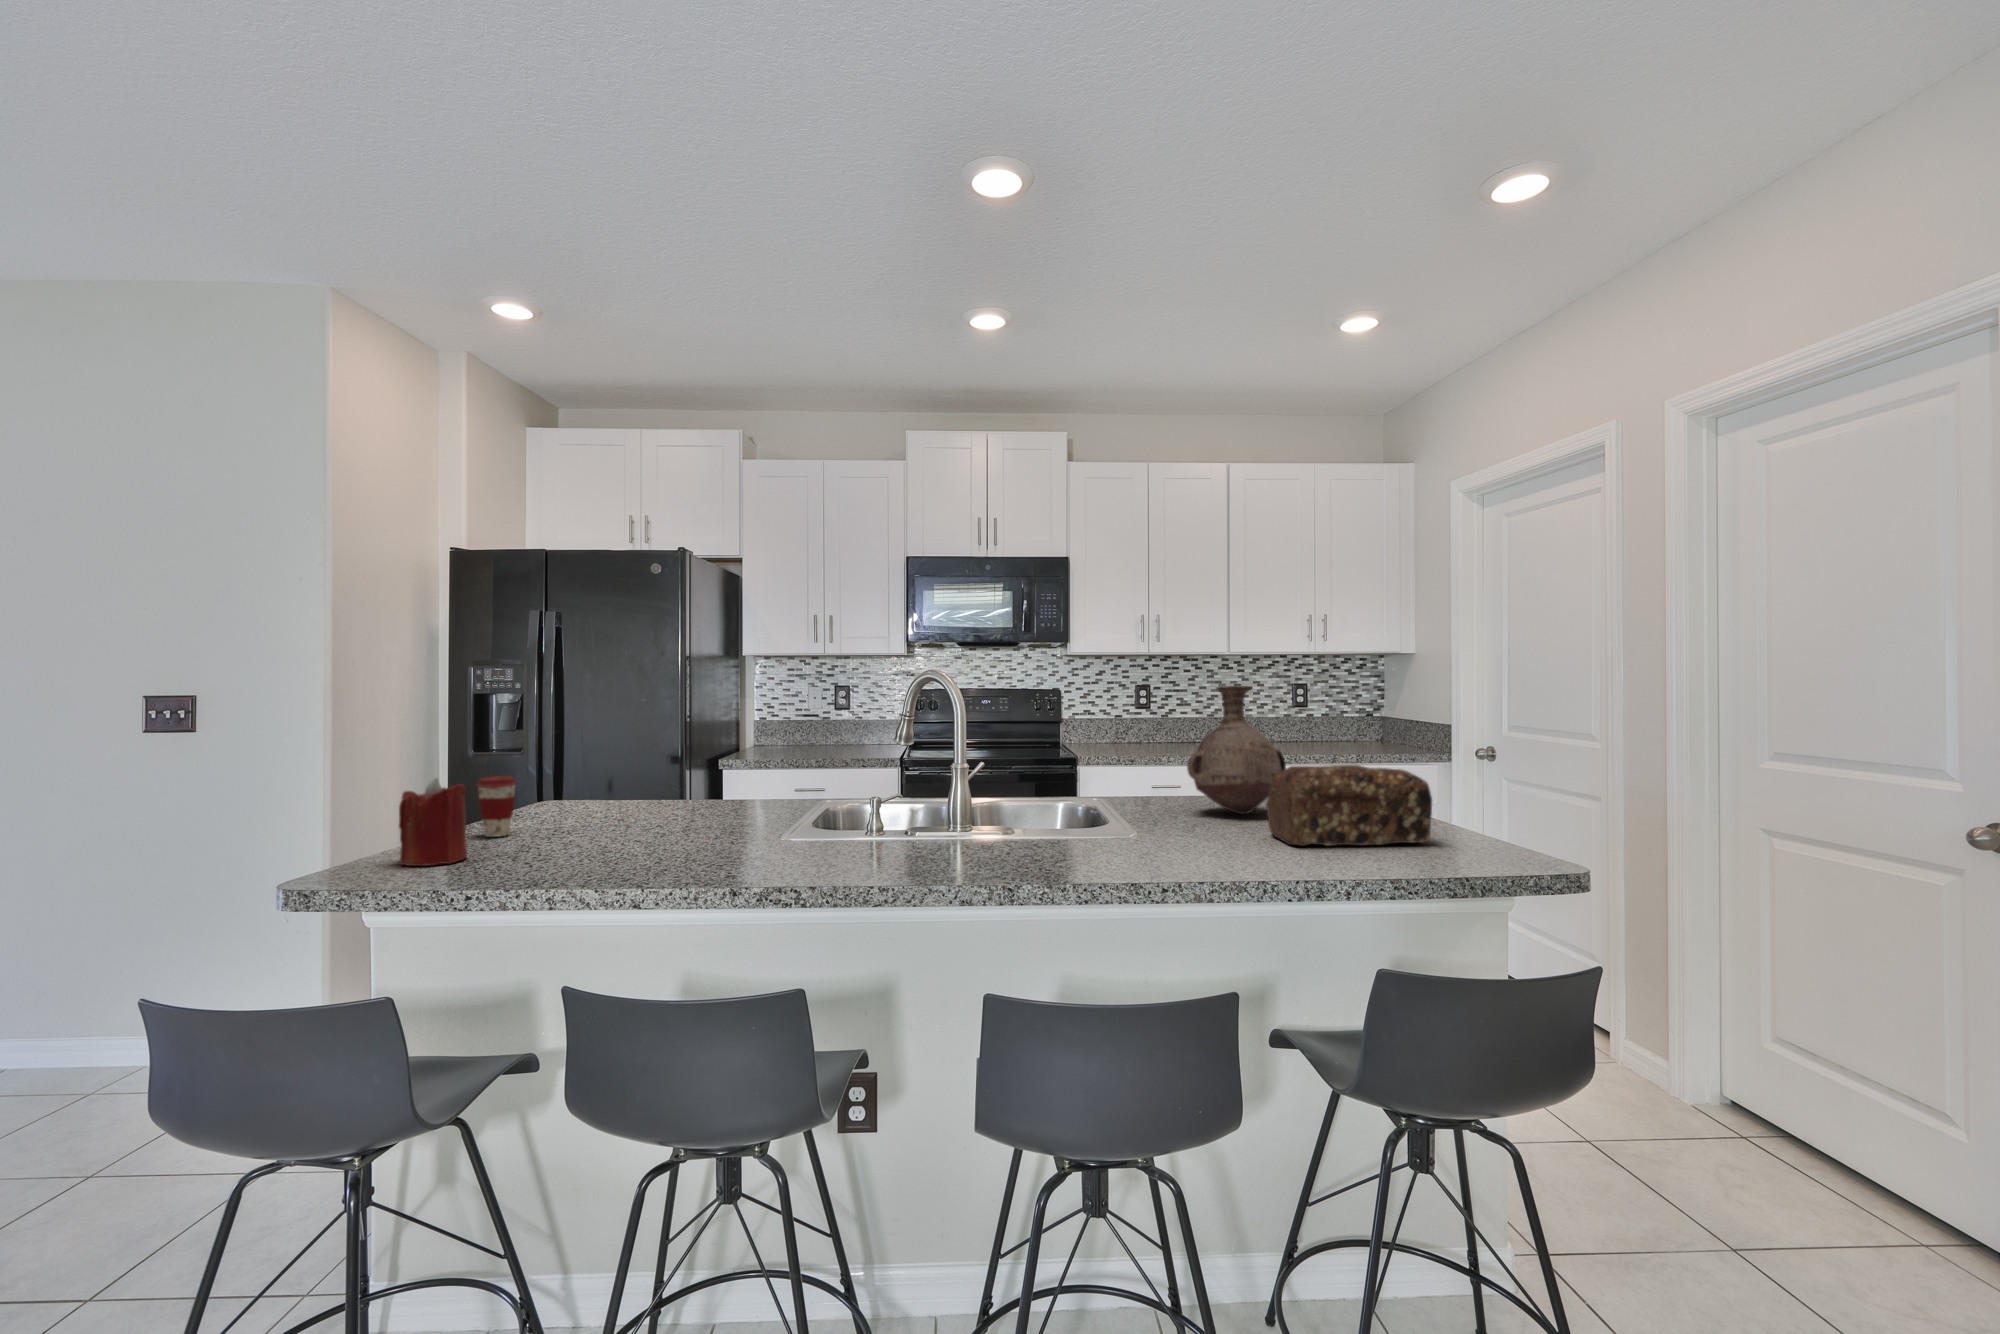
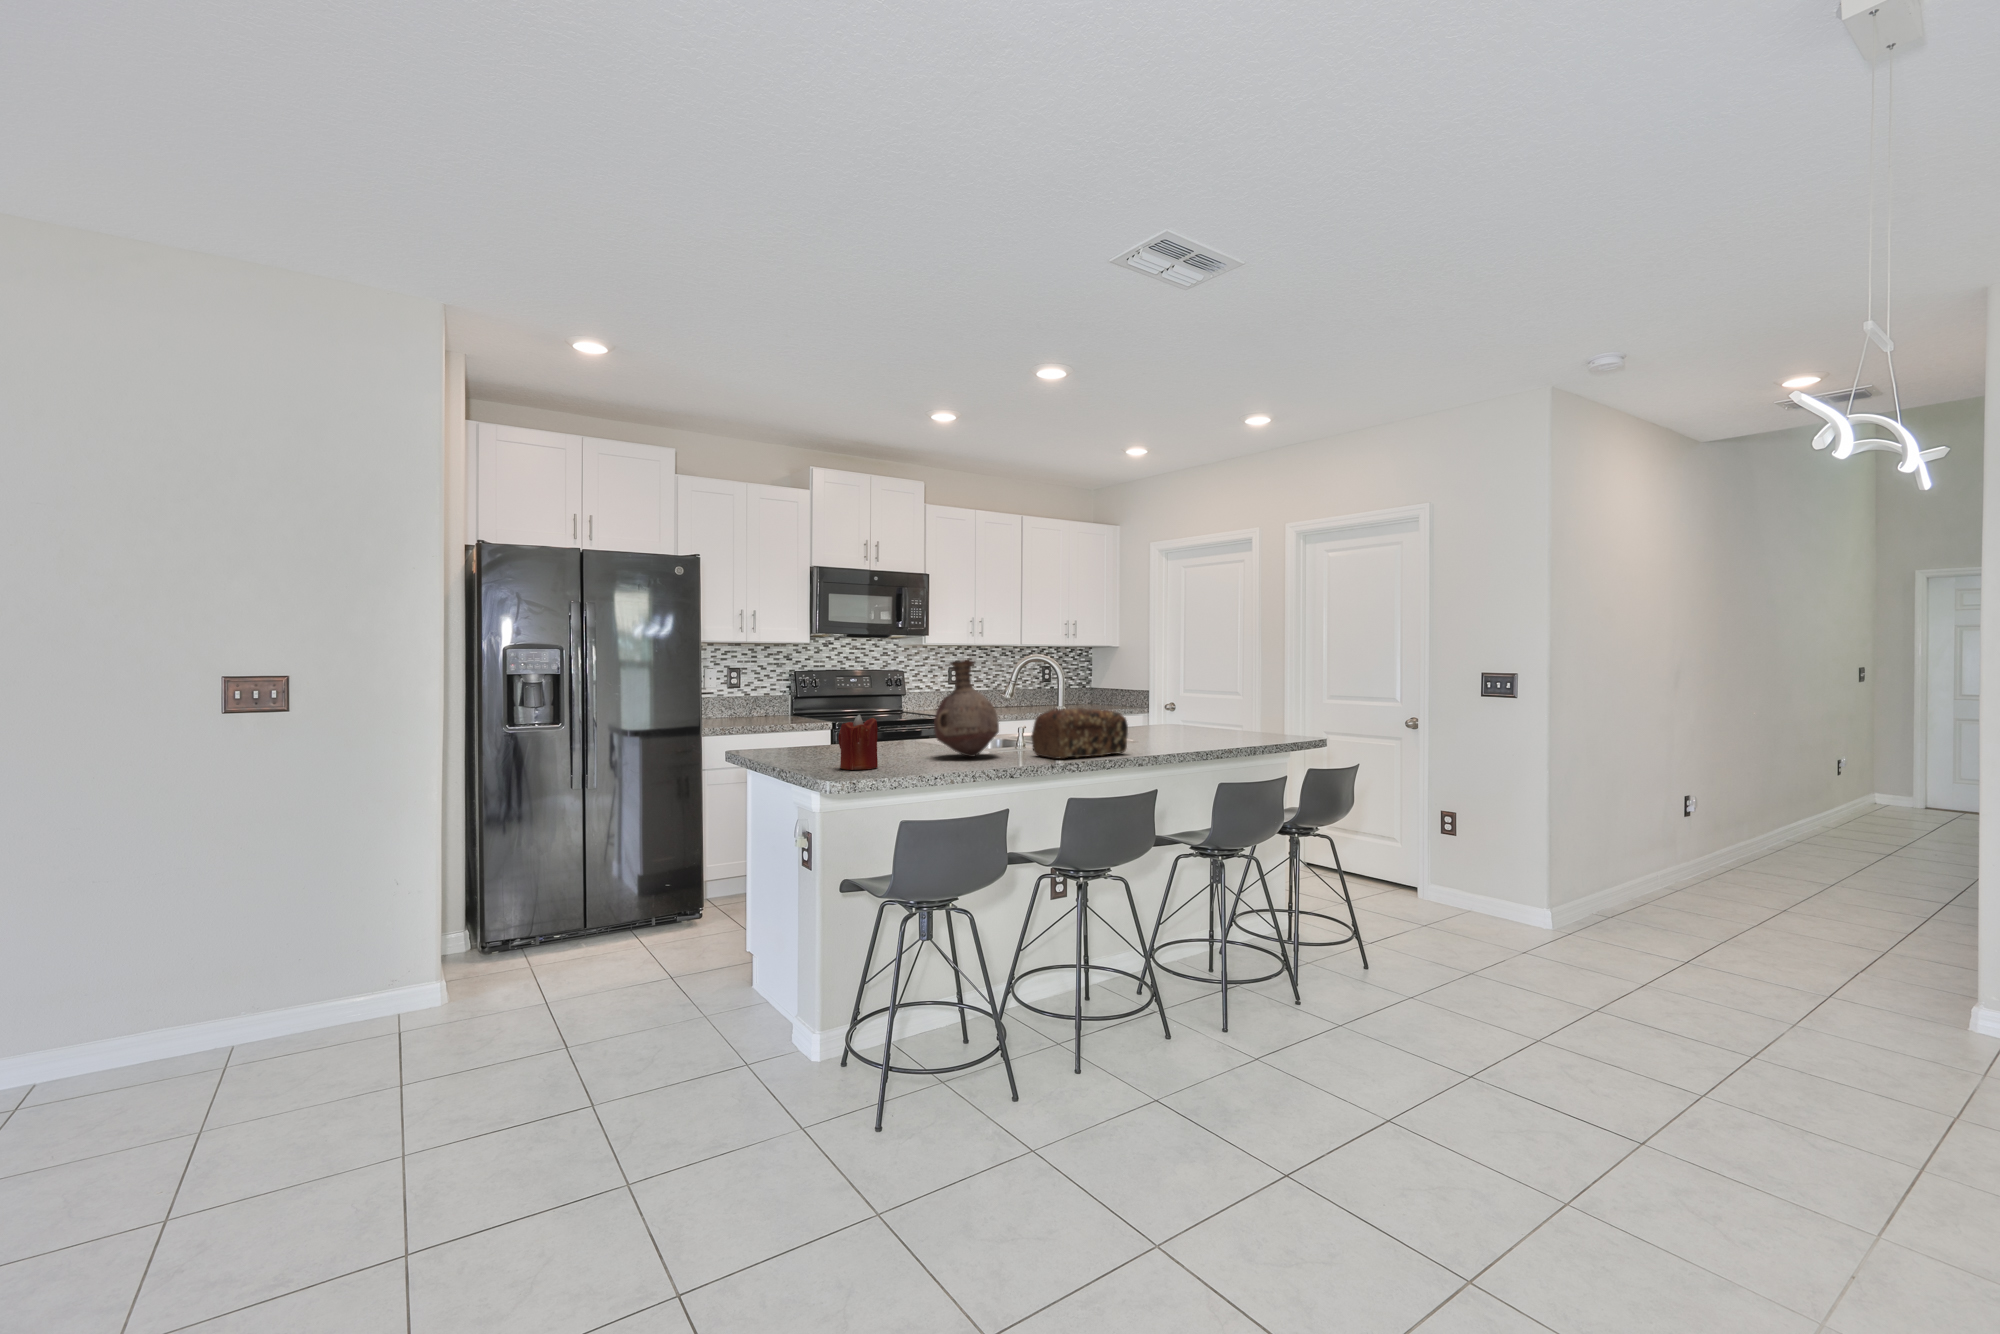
vase: present [1187,686,1286,814] -> present [934,660,999,757]
bread loaf: present [1266,765,1432,846] -> present [1031,708,1128,759]
coffee cup: present [477,776,516,837] -> none [807,720,832,760]

